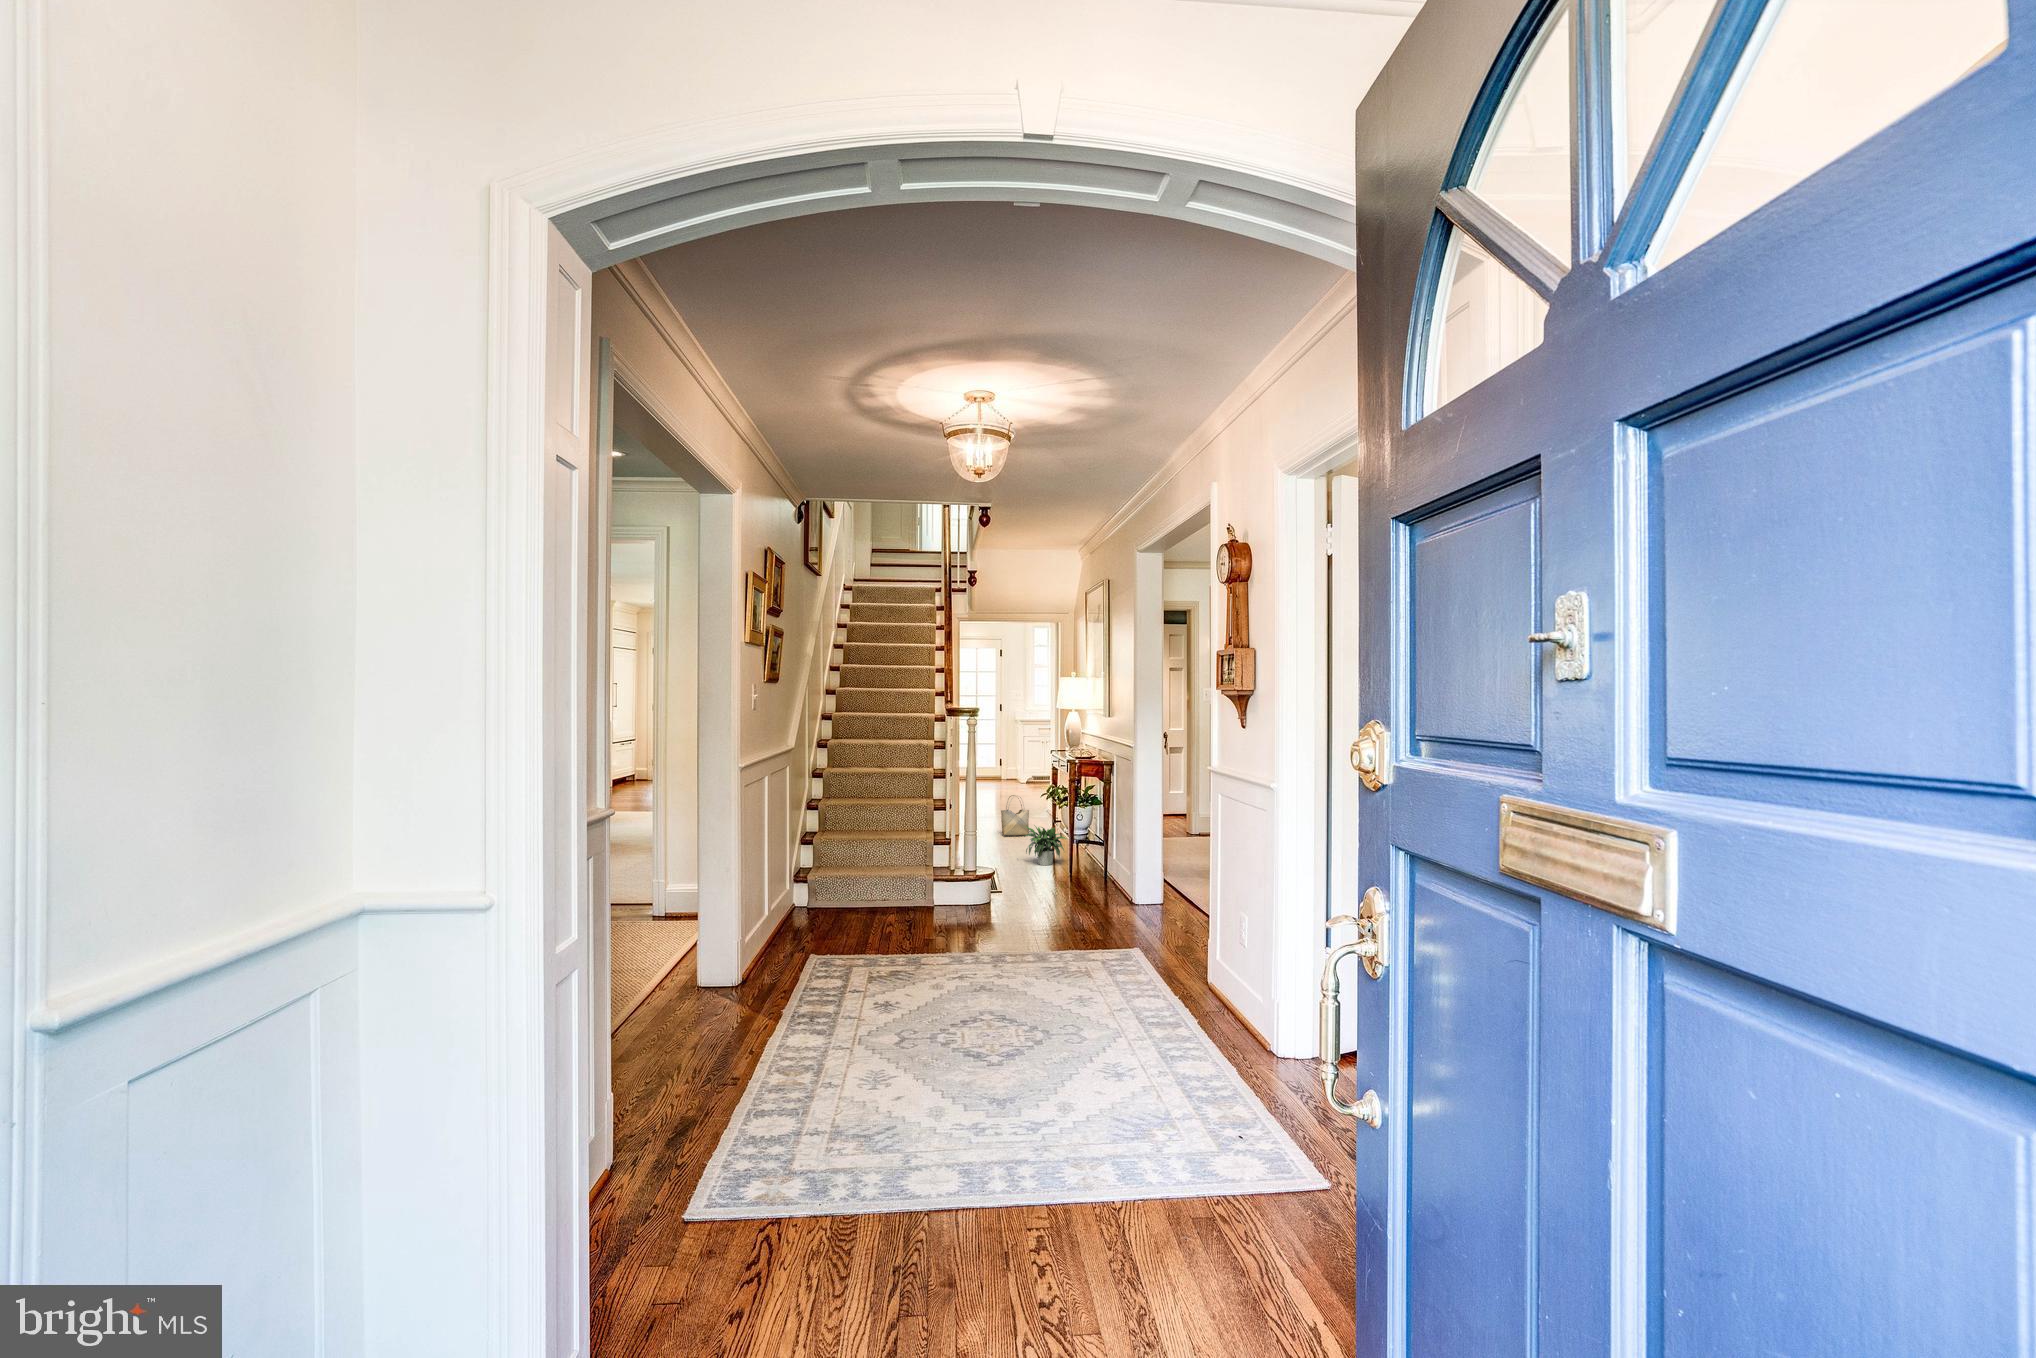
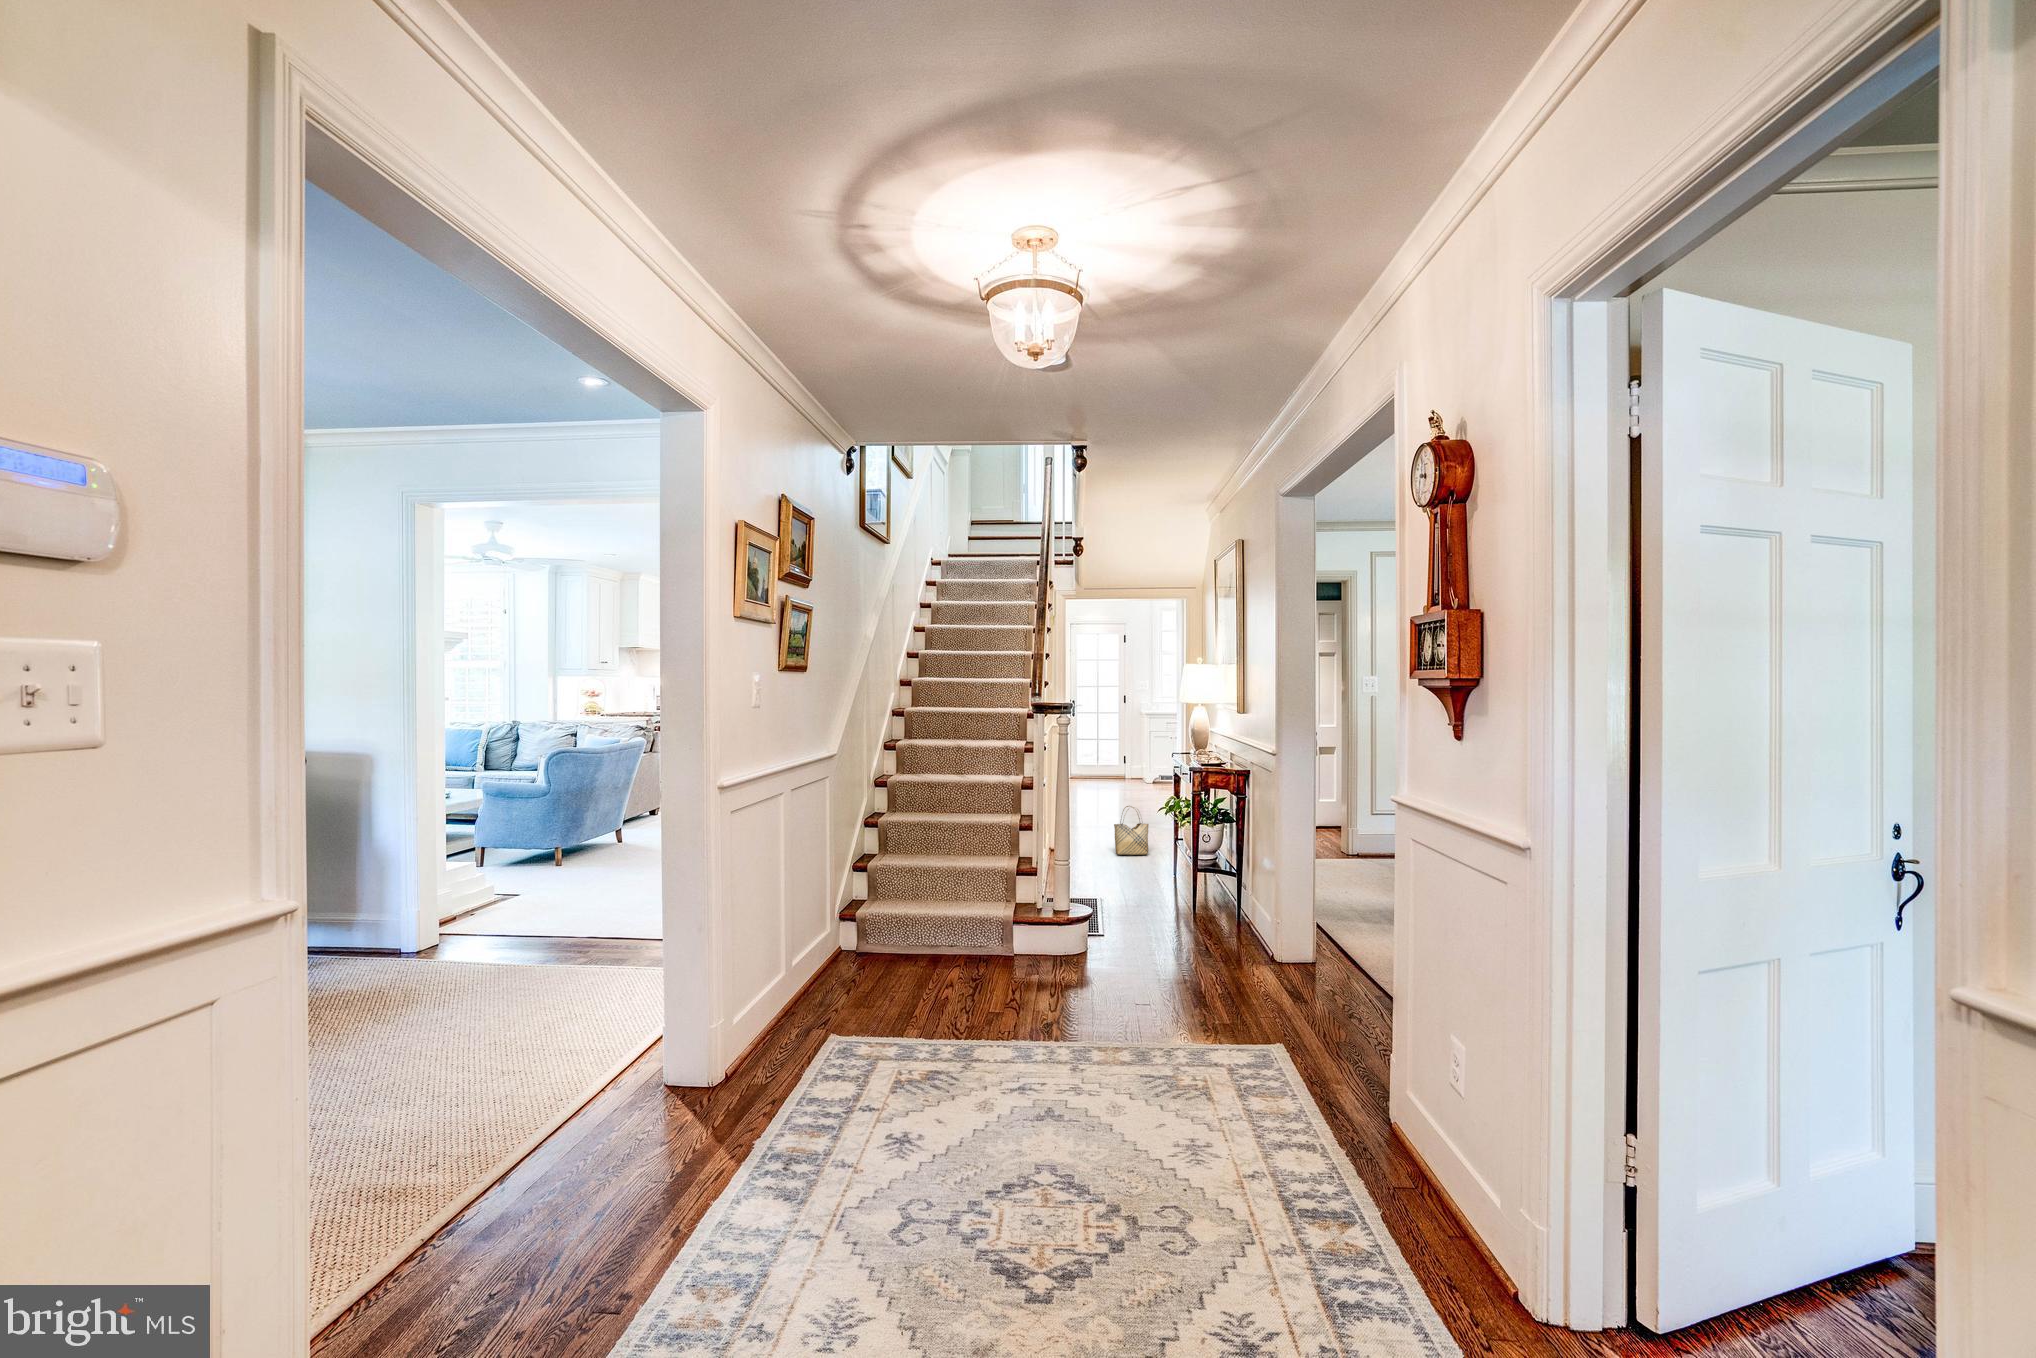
potted plant: present [1017,825,1066,865] -> none [1128,847,1191,900]

